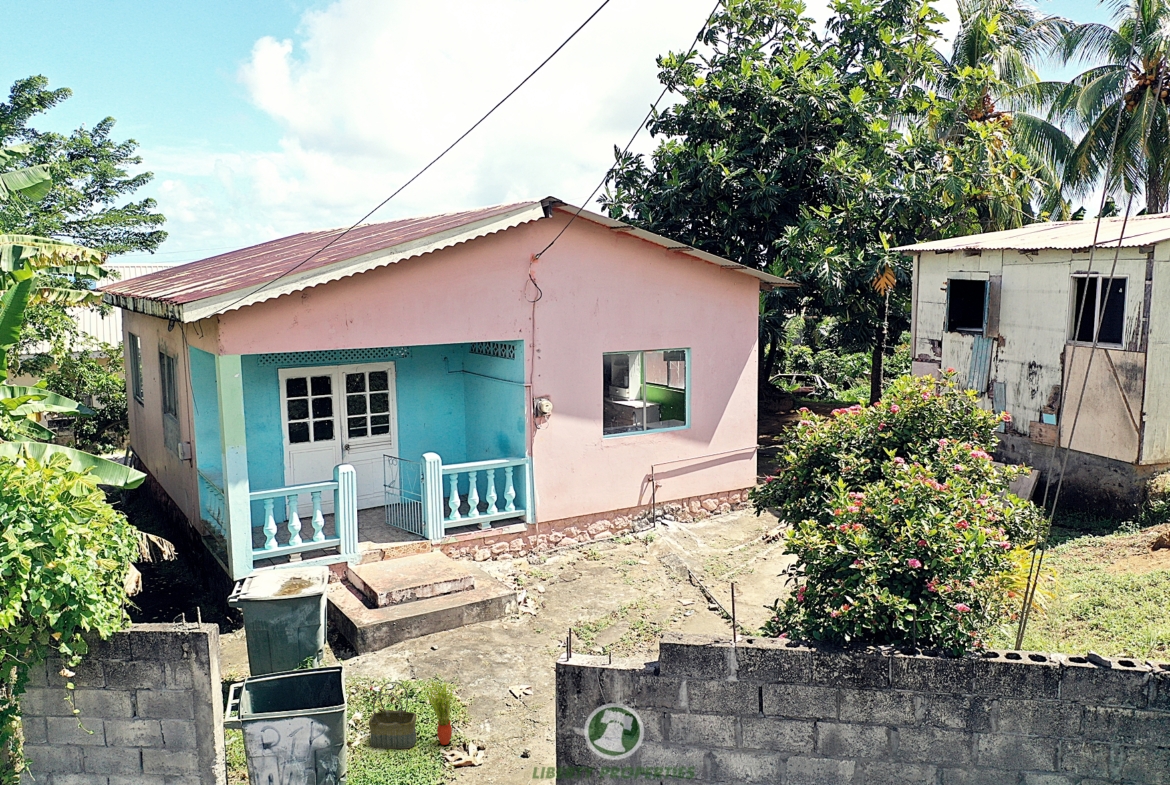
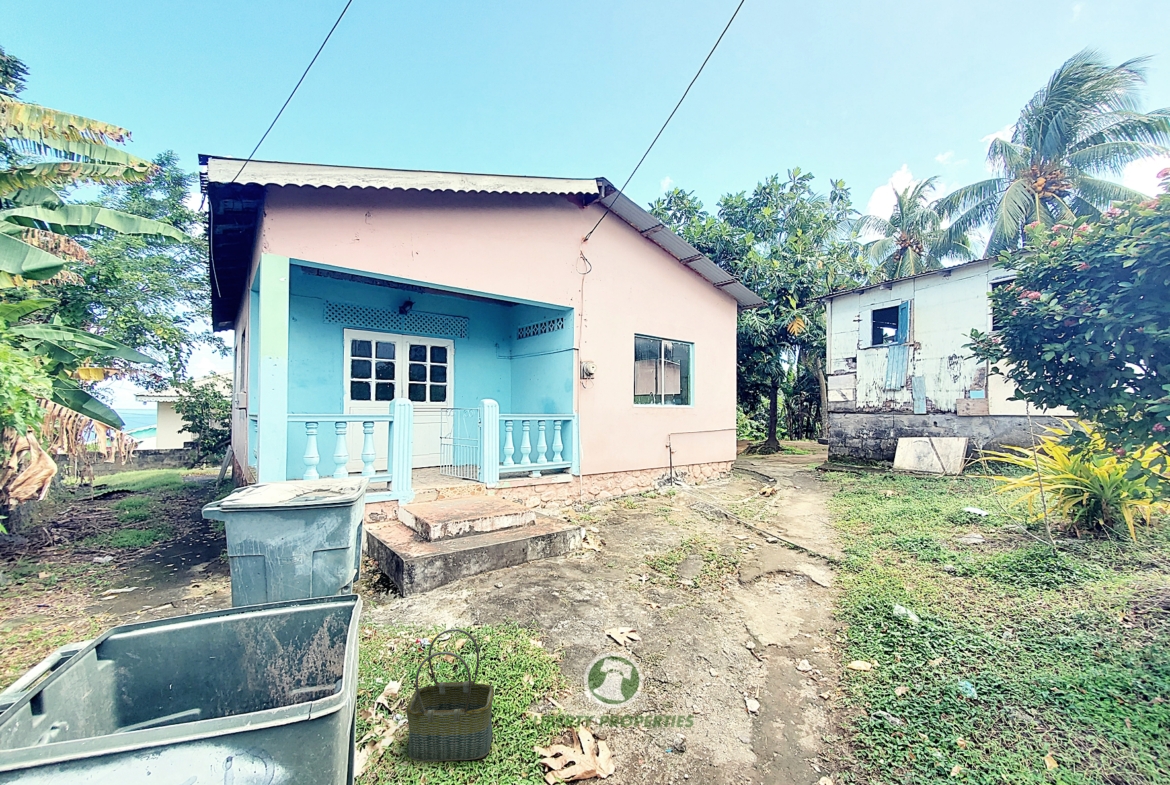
potted plant: present [426,682,453,745] -> none [513,624,565,747]

